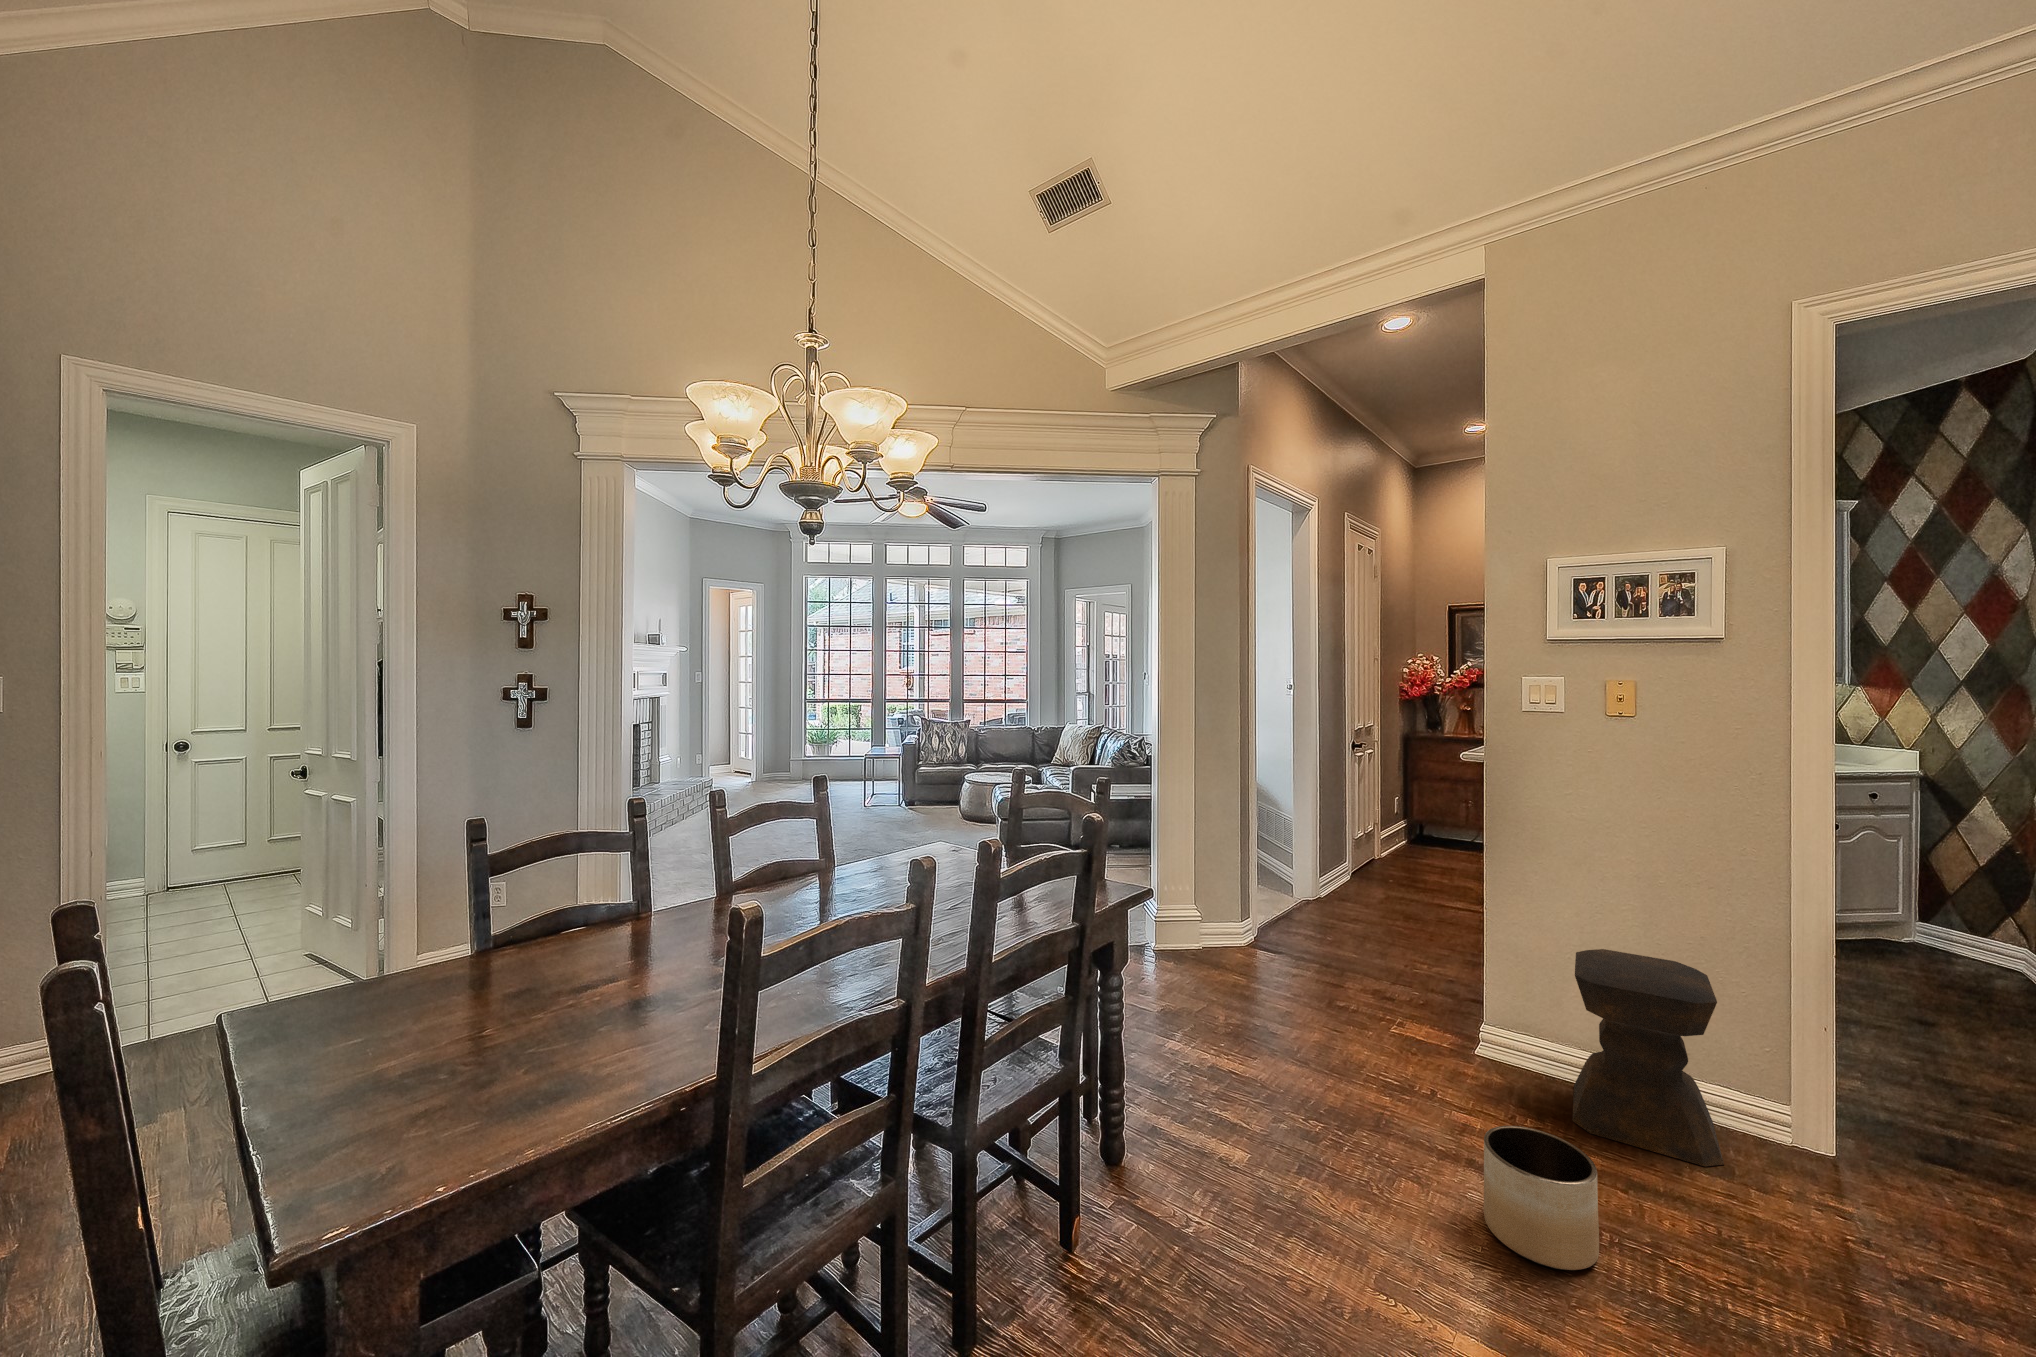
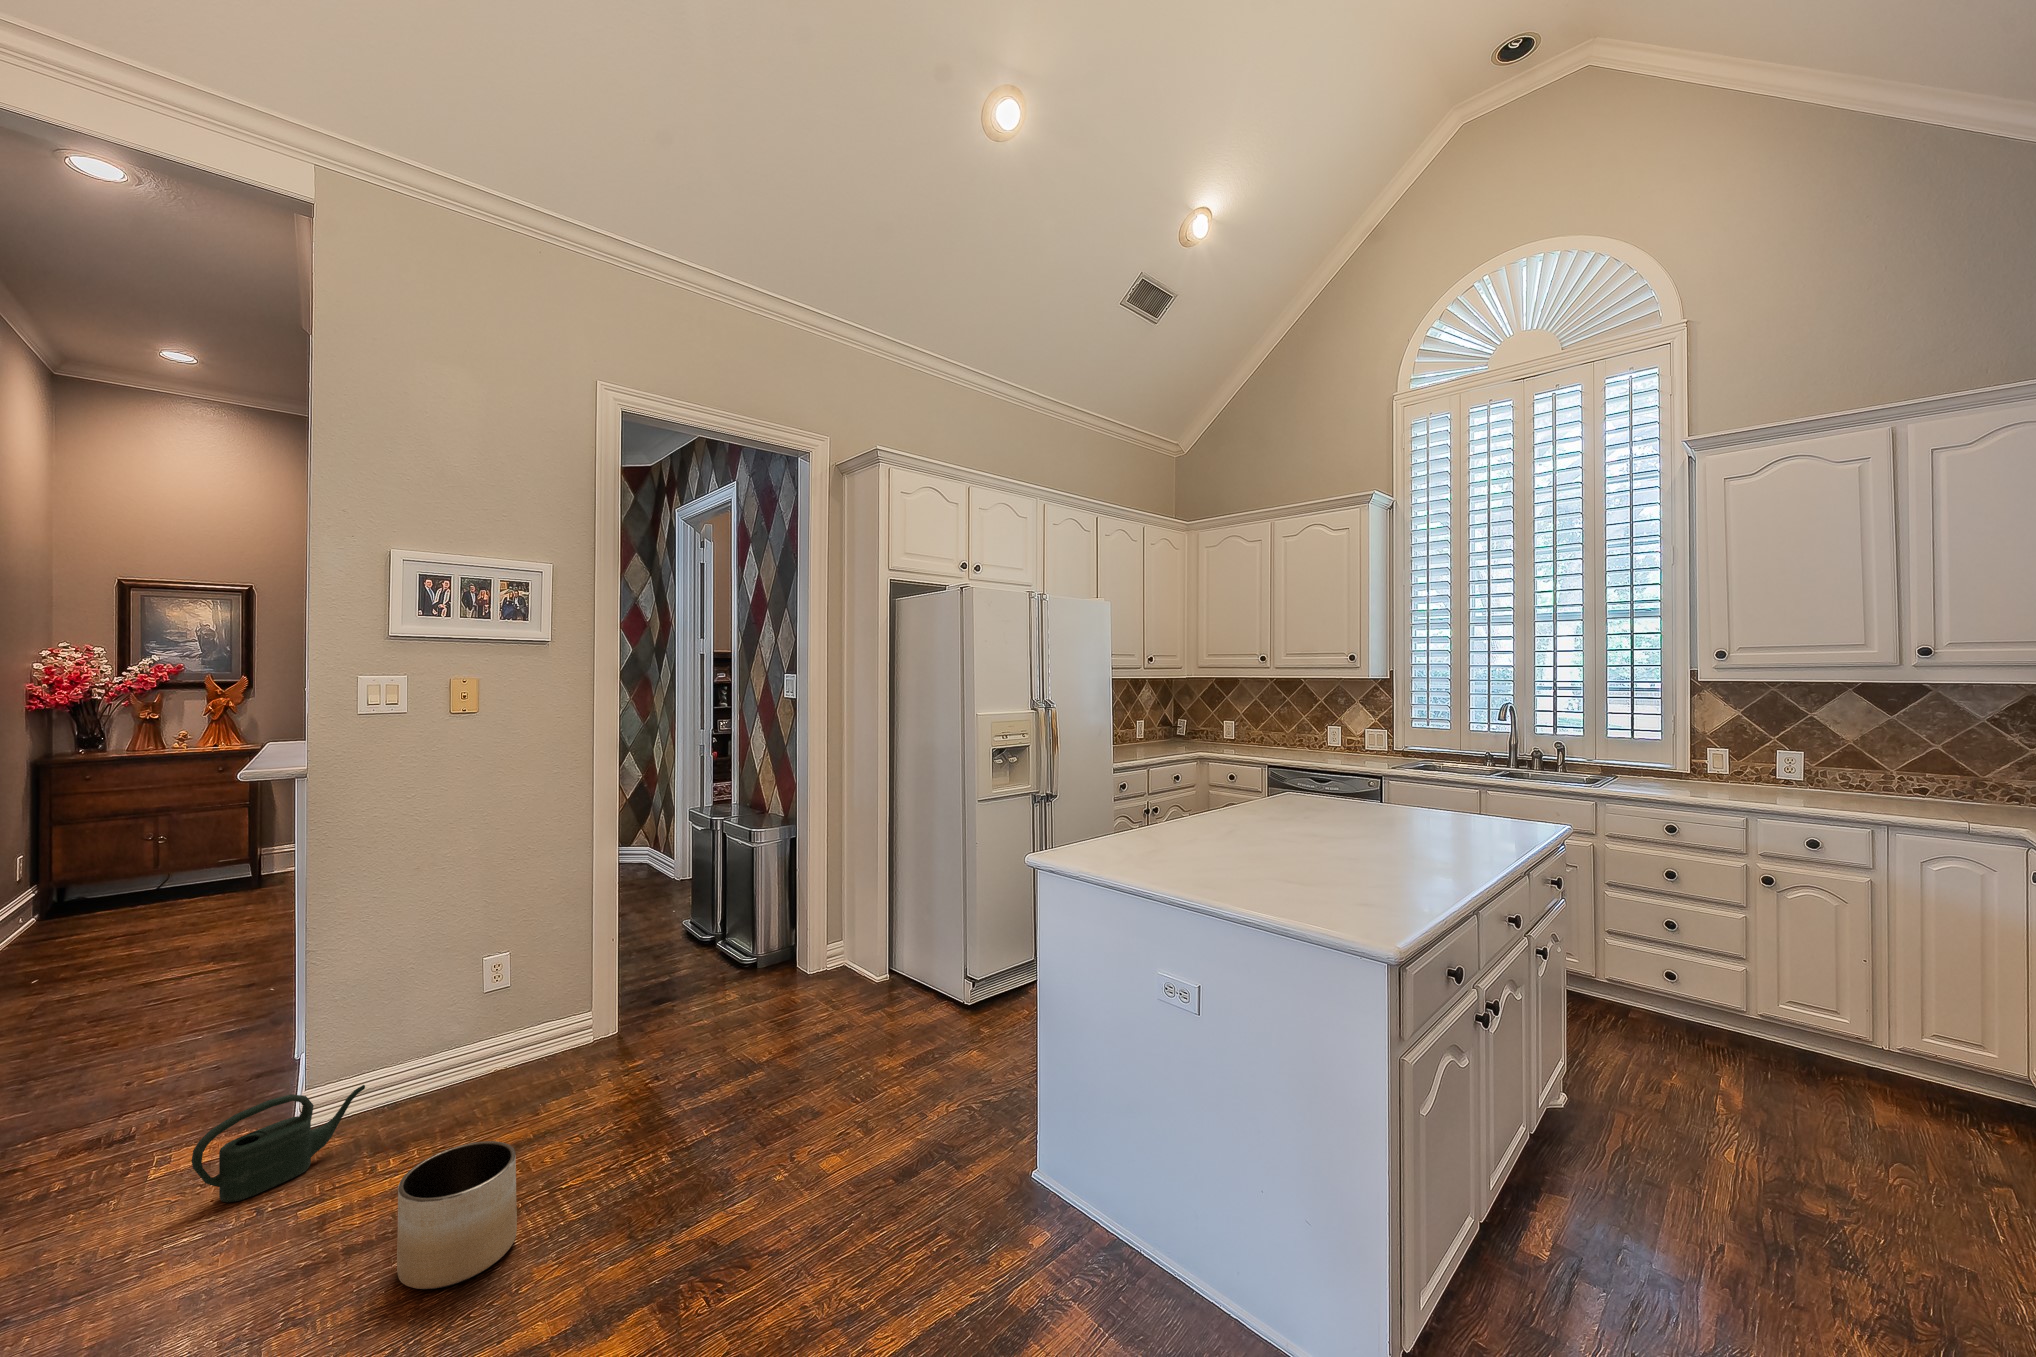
stool: present [1573,949,1724,1166] -> none [421,936,563,1135]
watering can: none [1393,1010,1516,1084] -> present [192,1085,365,1202]

